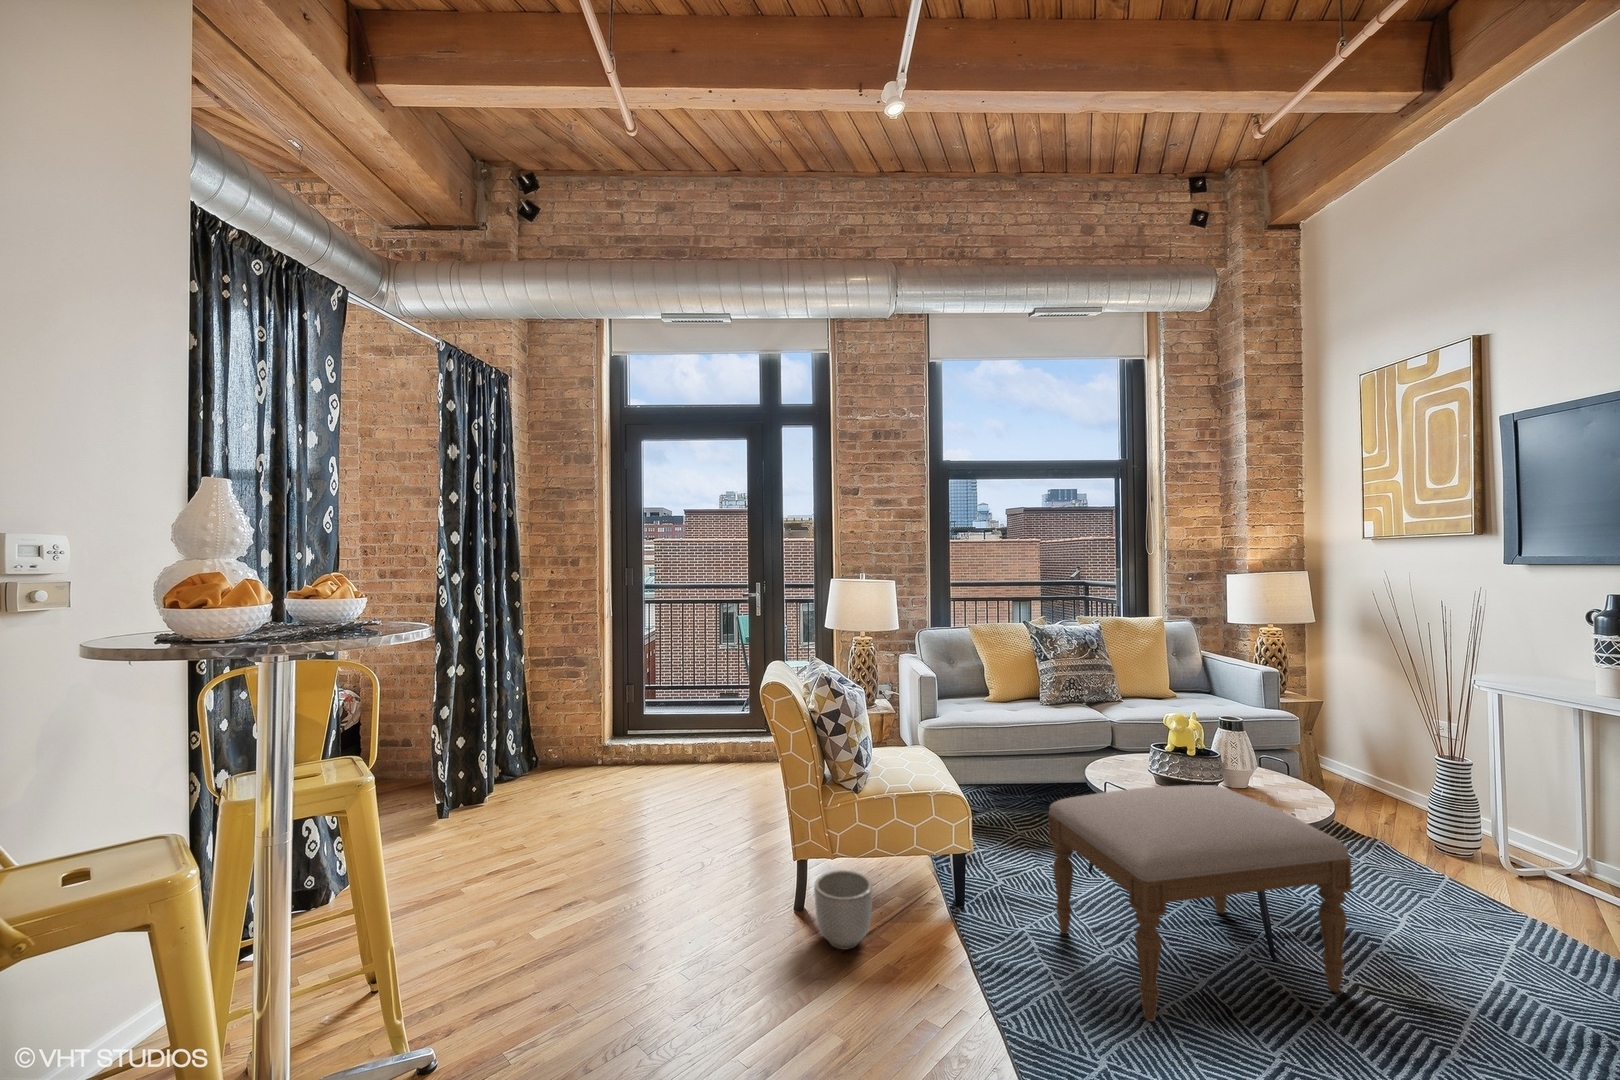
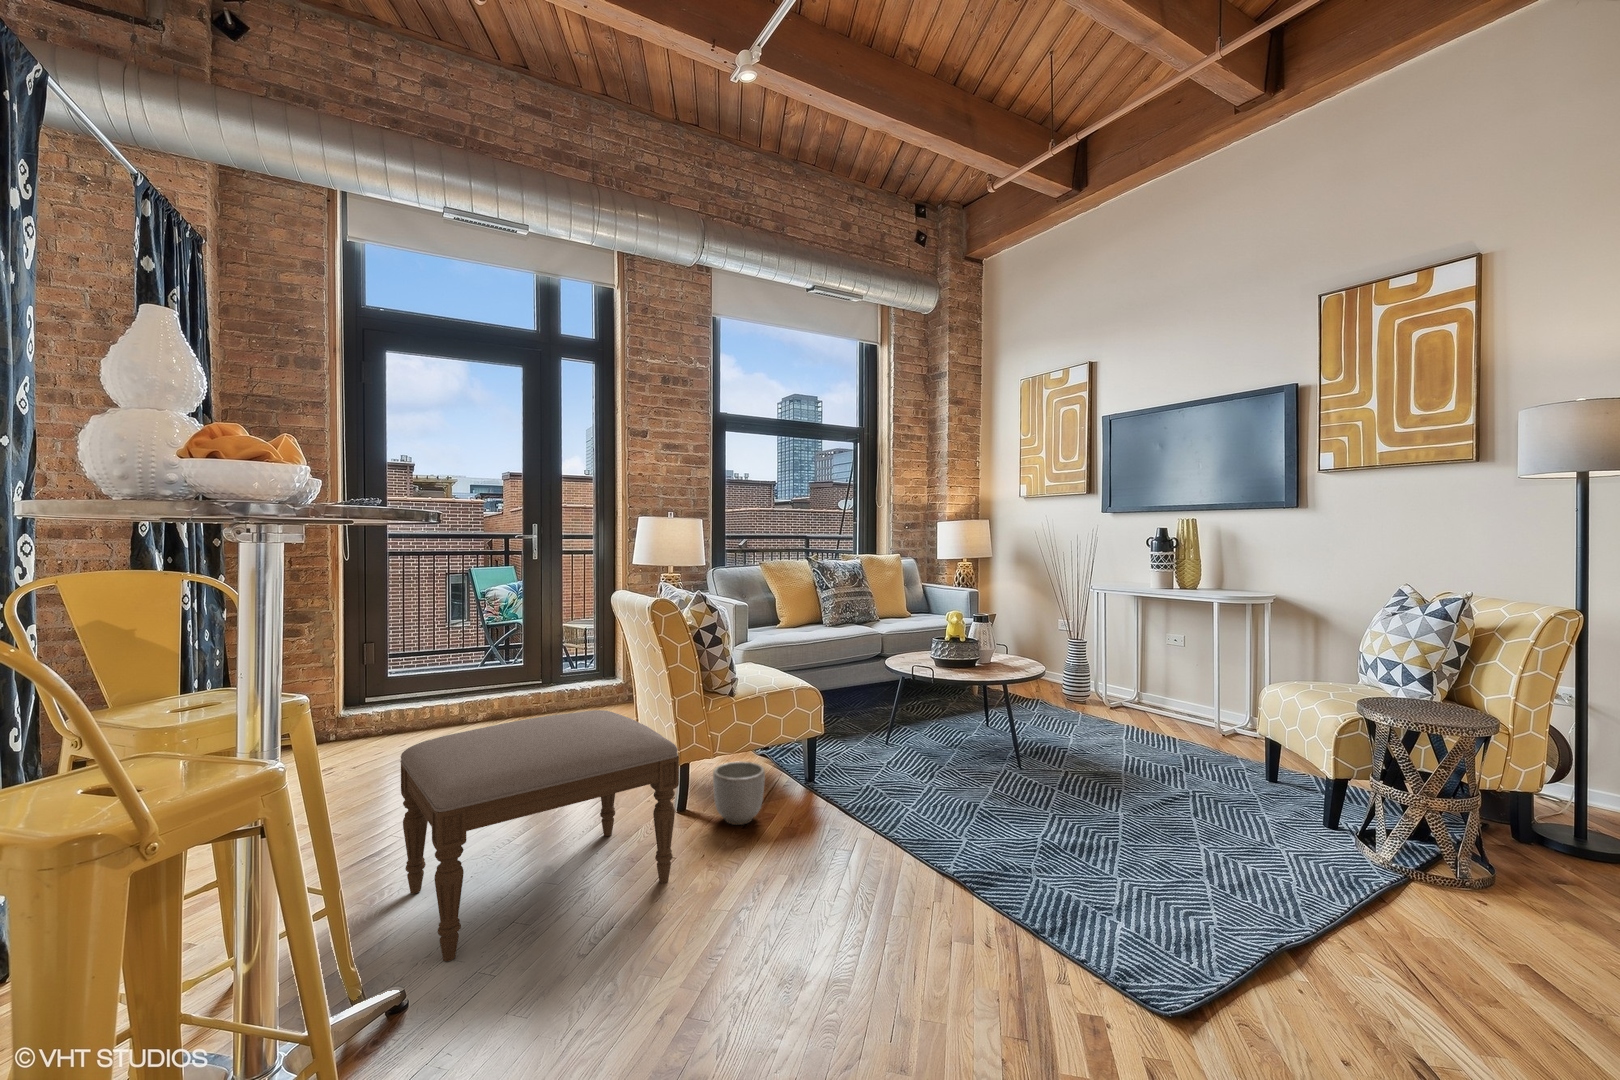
ottoman: present [1048,785,1352,1022] -> present [400,710,679,961]

